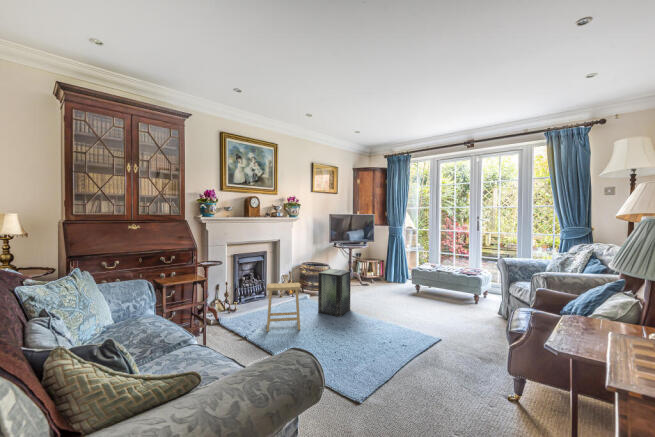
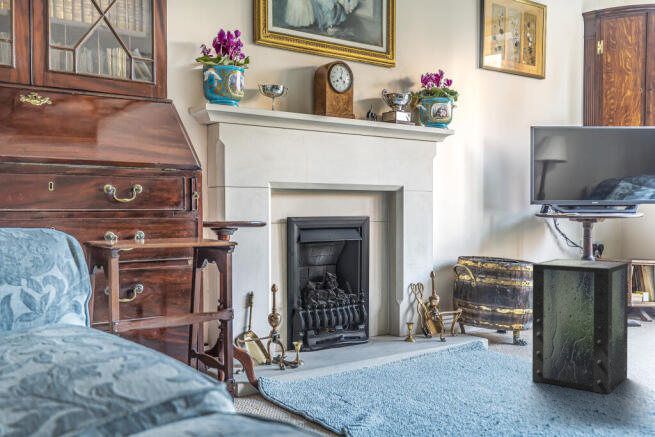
footstool: present [267,283,300,332] -> none [396,283,503,421]

